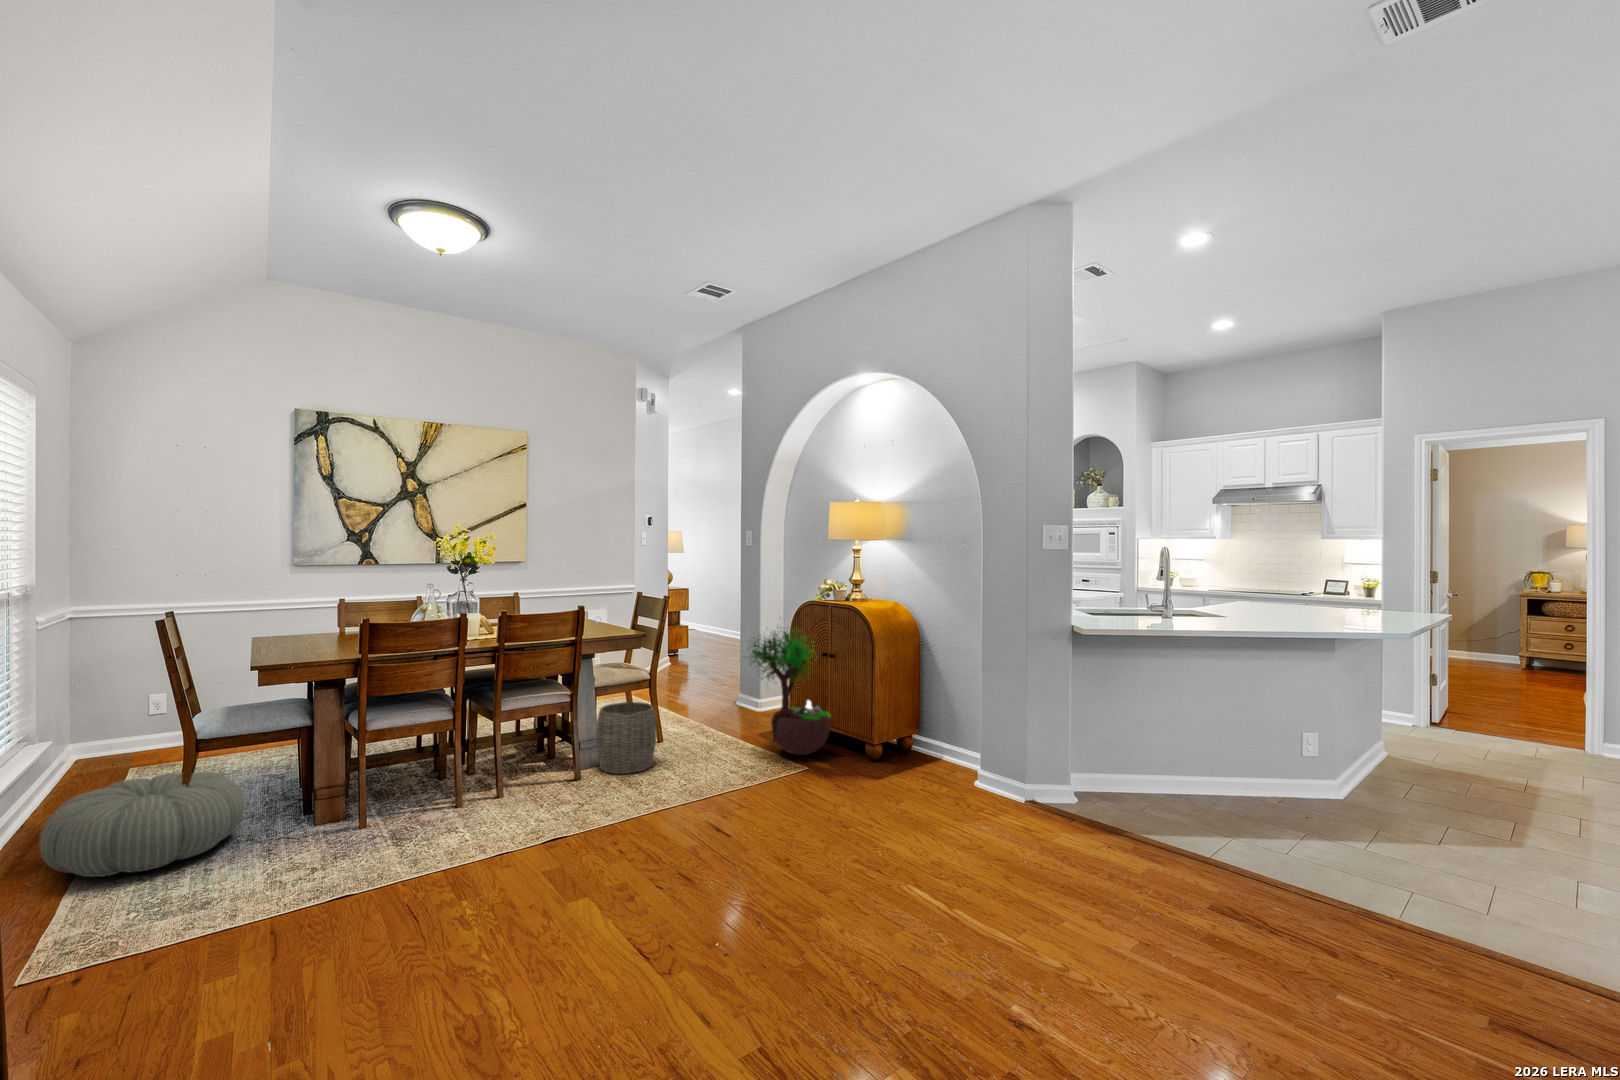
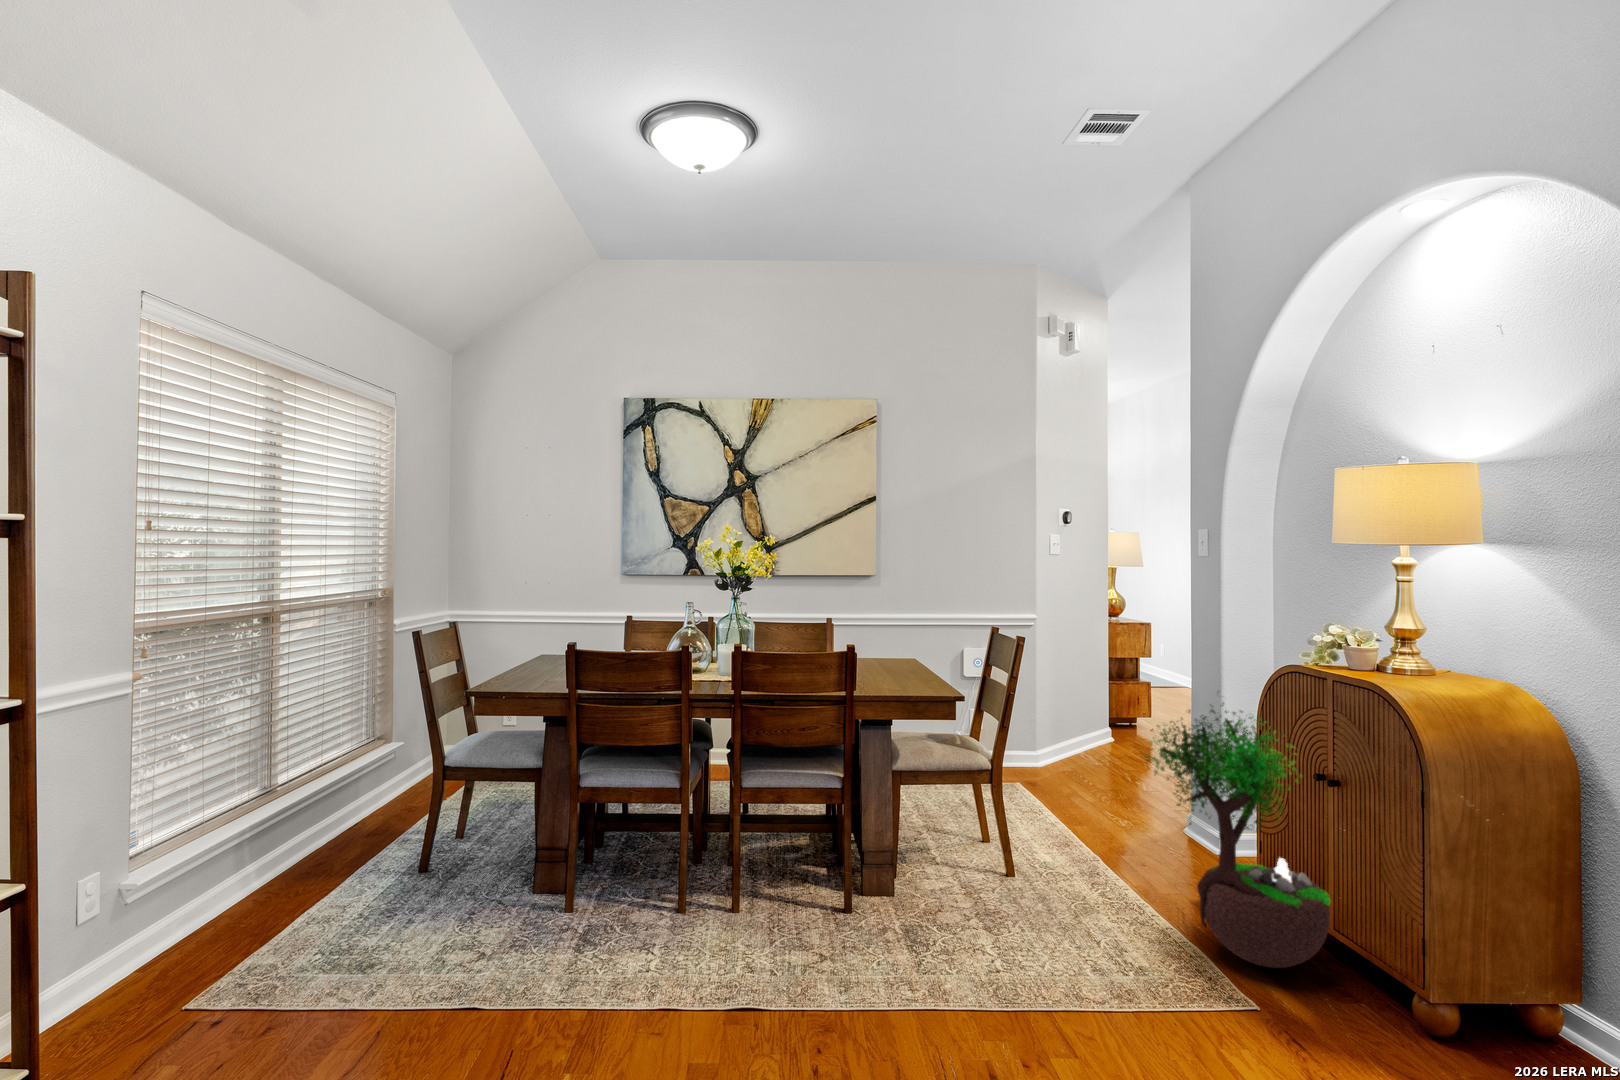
woven basket: present [596,702,656,774] -> none [892,801,987,925]
pouf: present [40,772,245,877] -> none [259,807,458,927]

